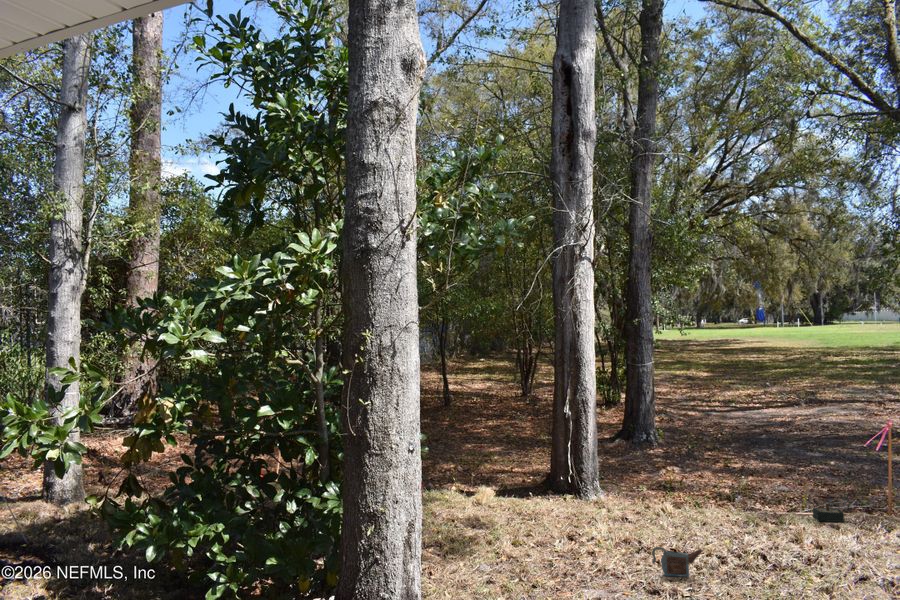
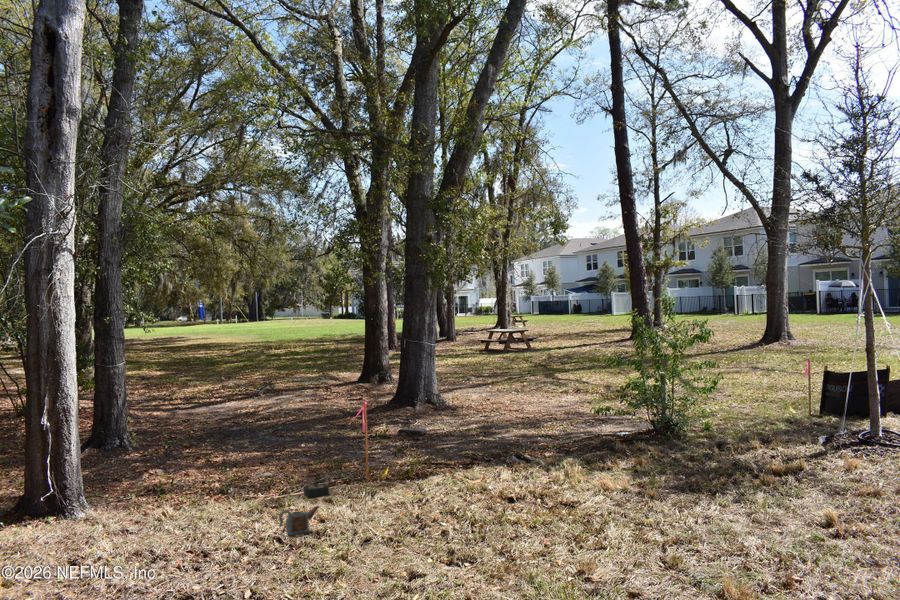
watering can: present [652,547,703,577] -> present [279,506,319,535]

